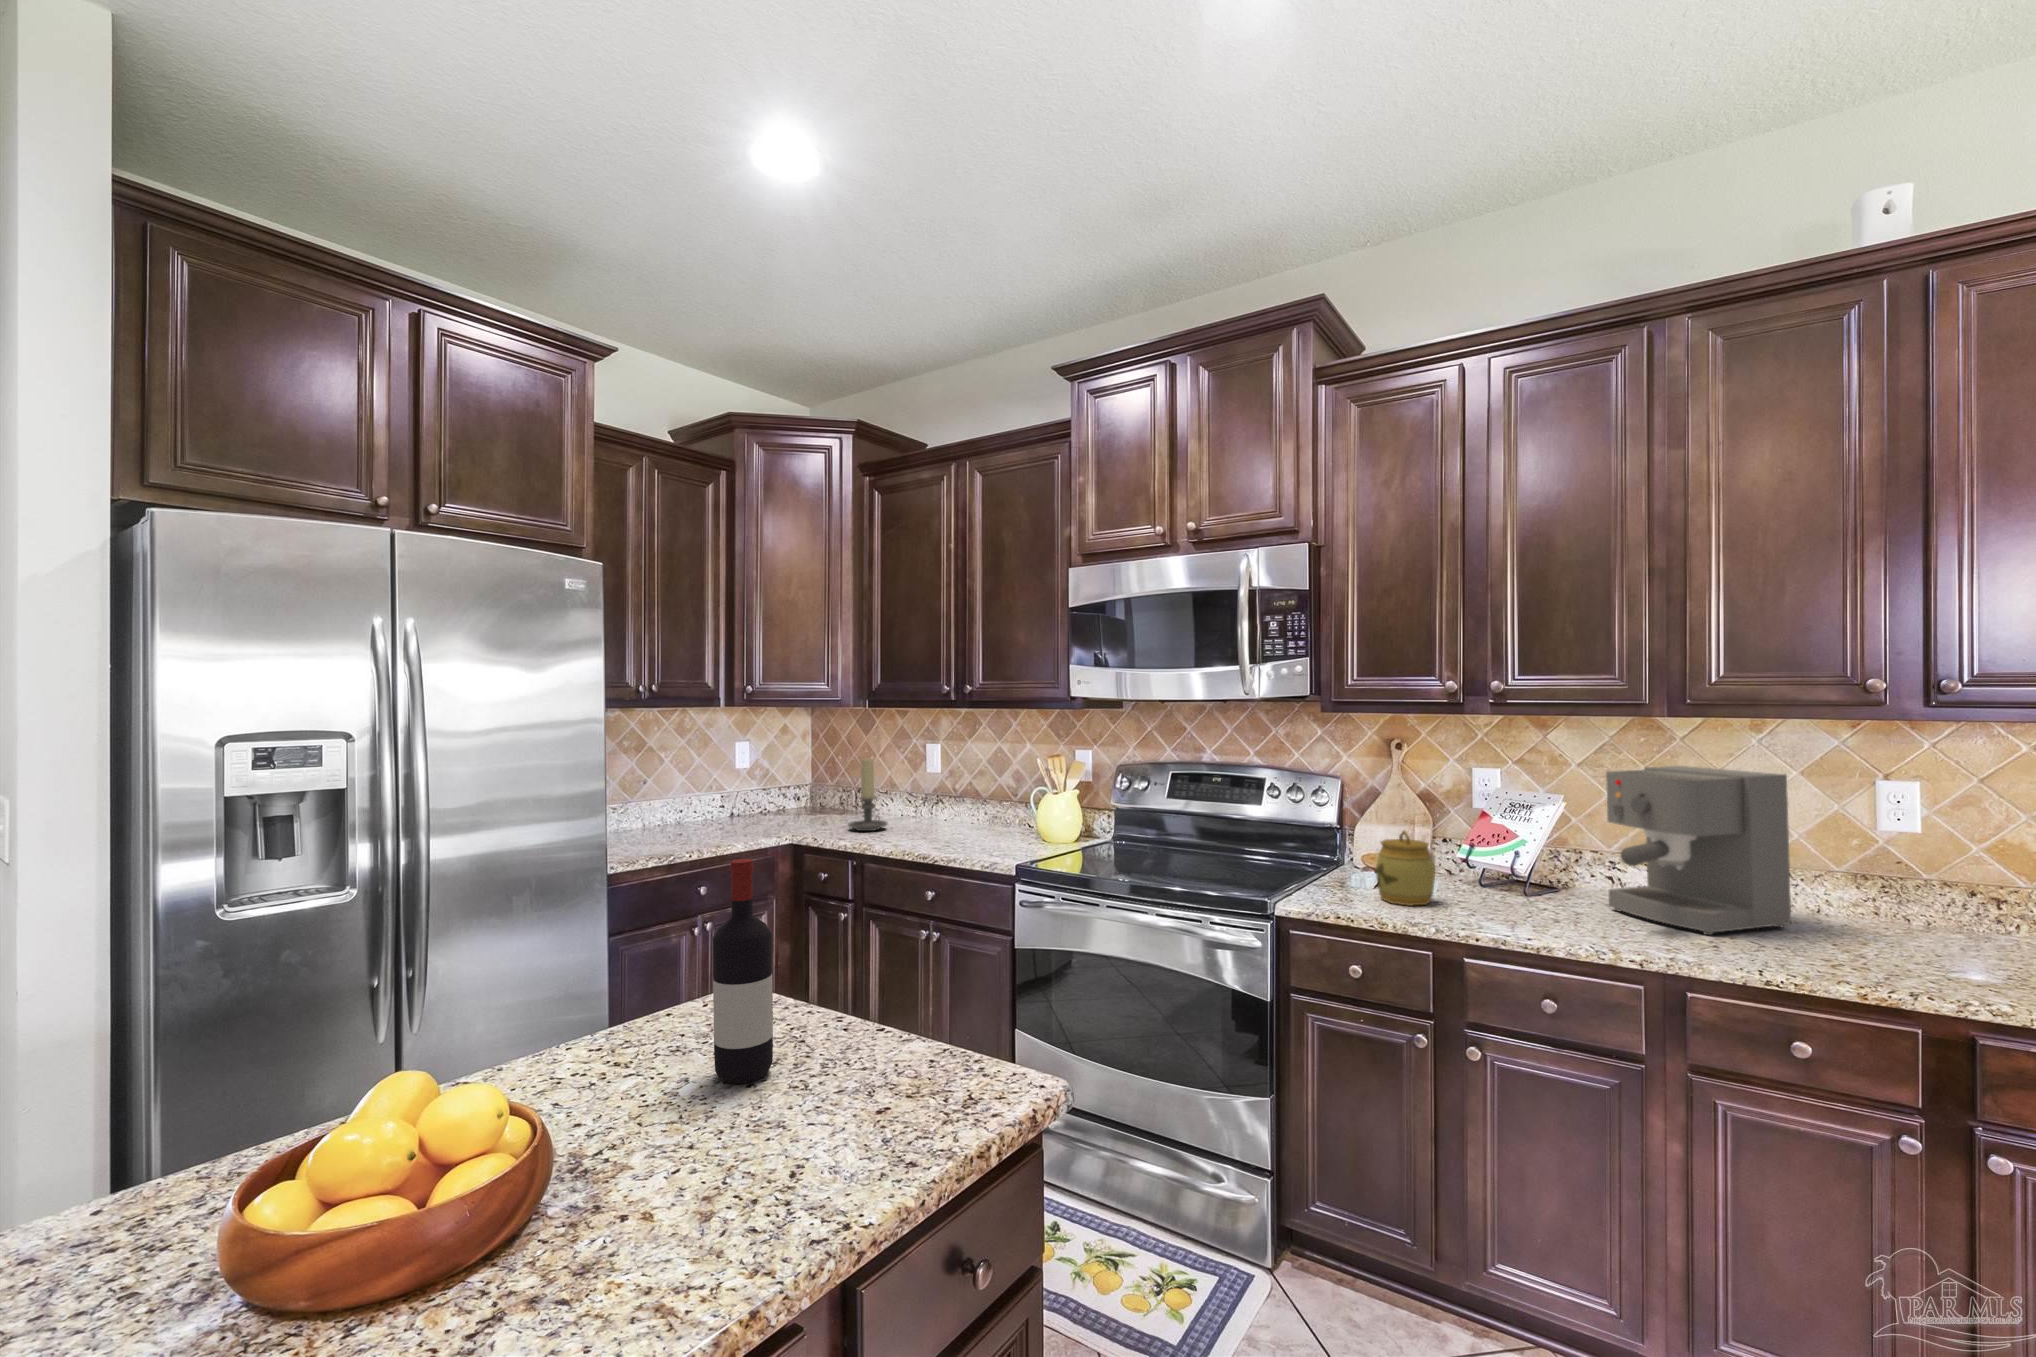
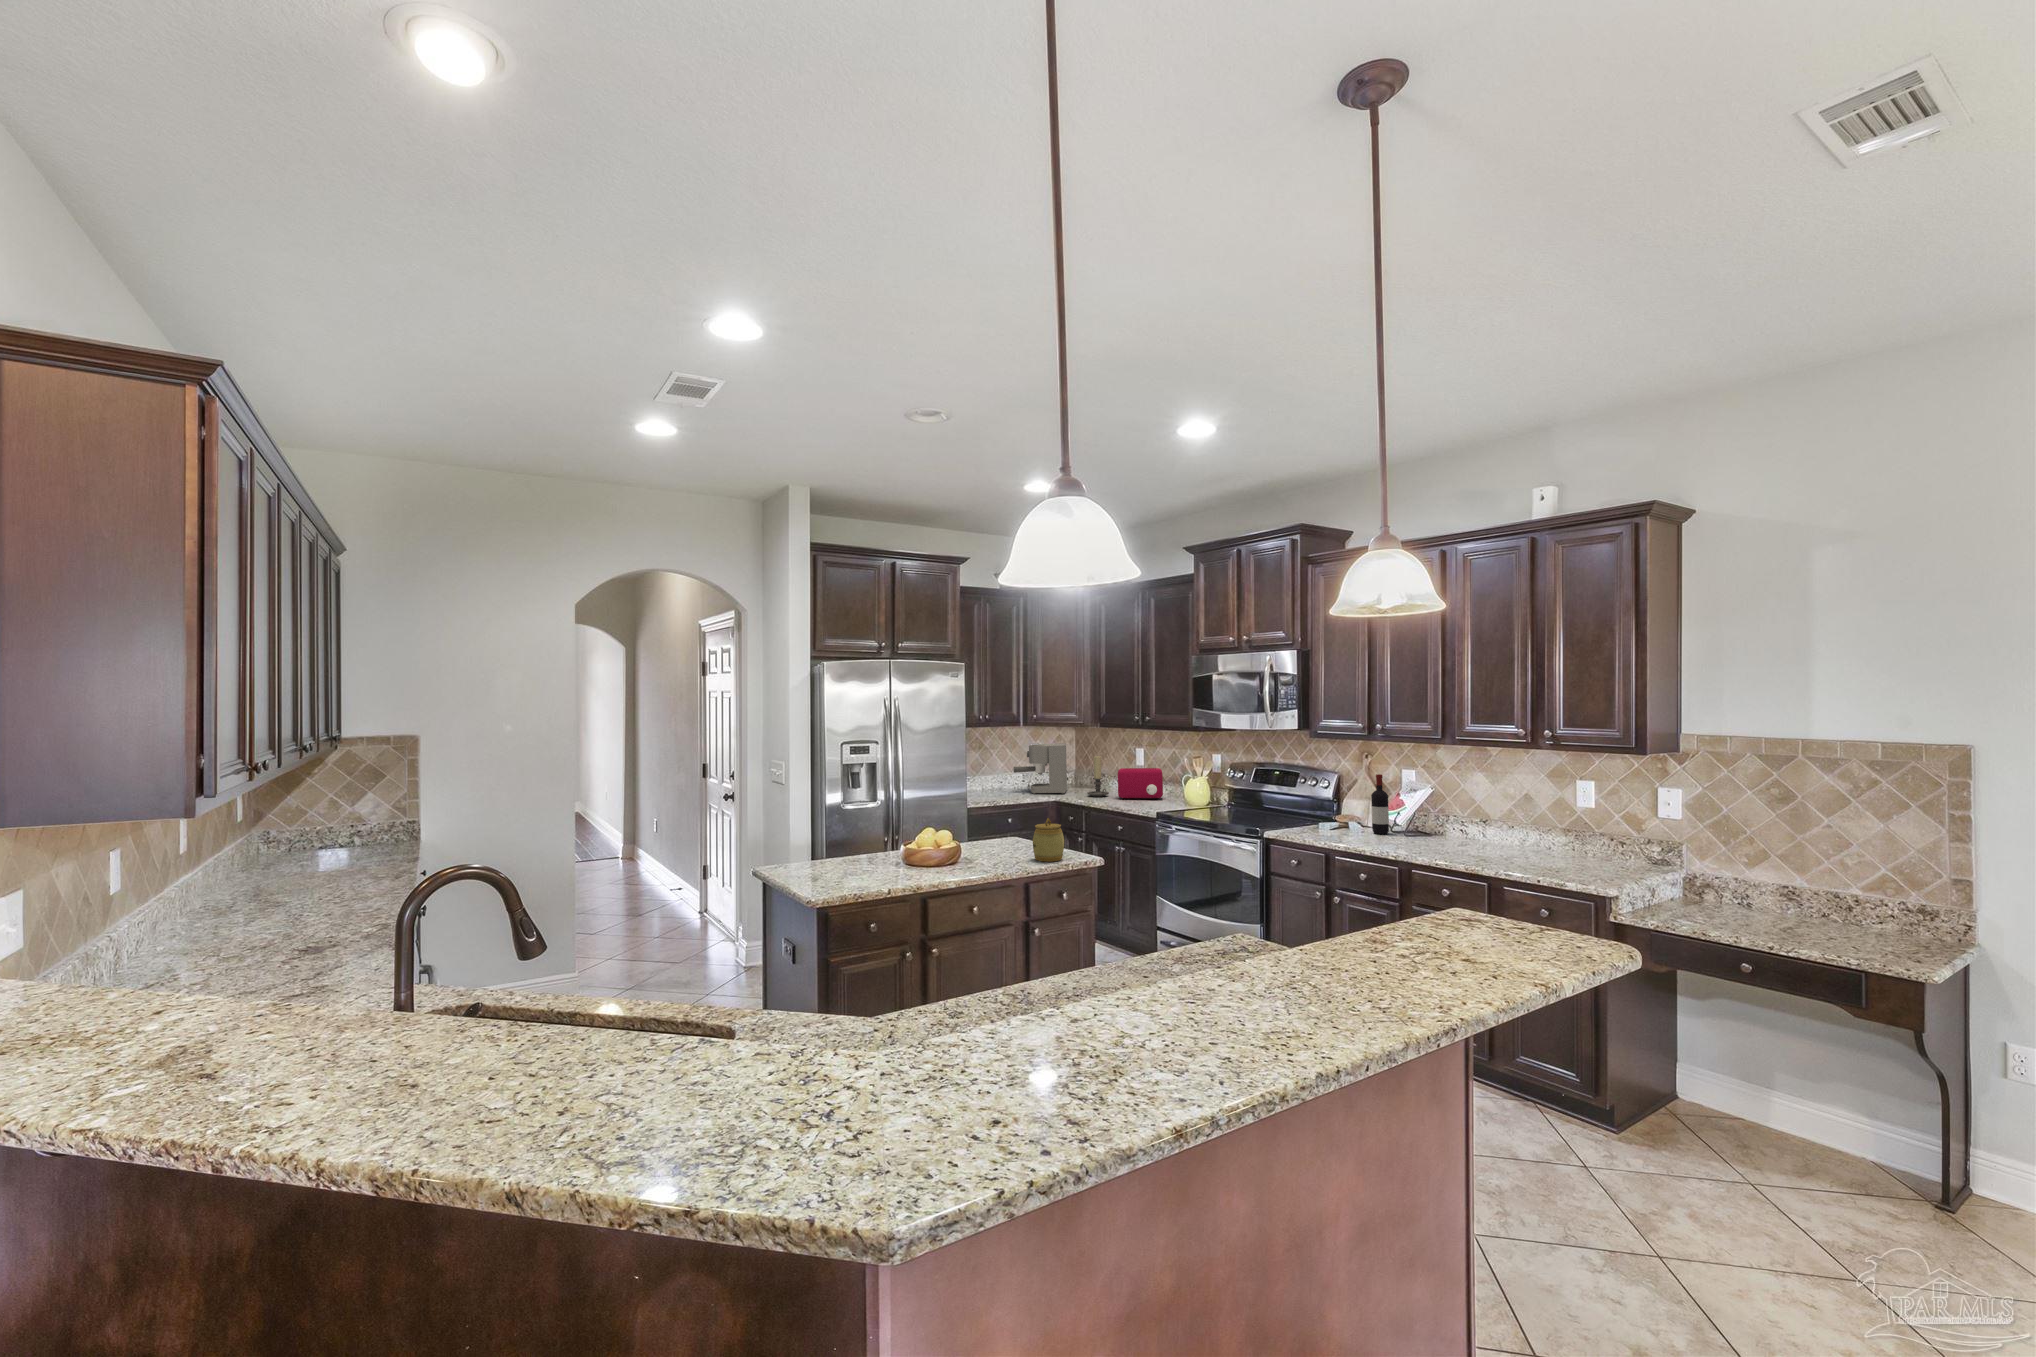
coffee maker: present [1606,766,1791,935] -> present [1014,743,1067,794]
toaster: none [907,776,988,835] -> present [1118,768,1163,799]
jar: present [1376,830,1435,906] -> present [1033,818,1064,862]
wine bottle: present [713,859,773,1084] -> present [1371,774,1389,834]

